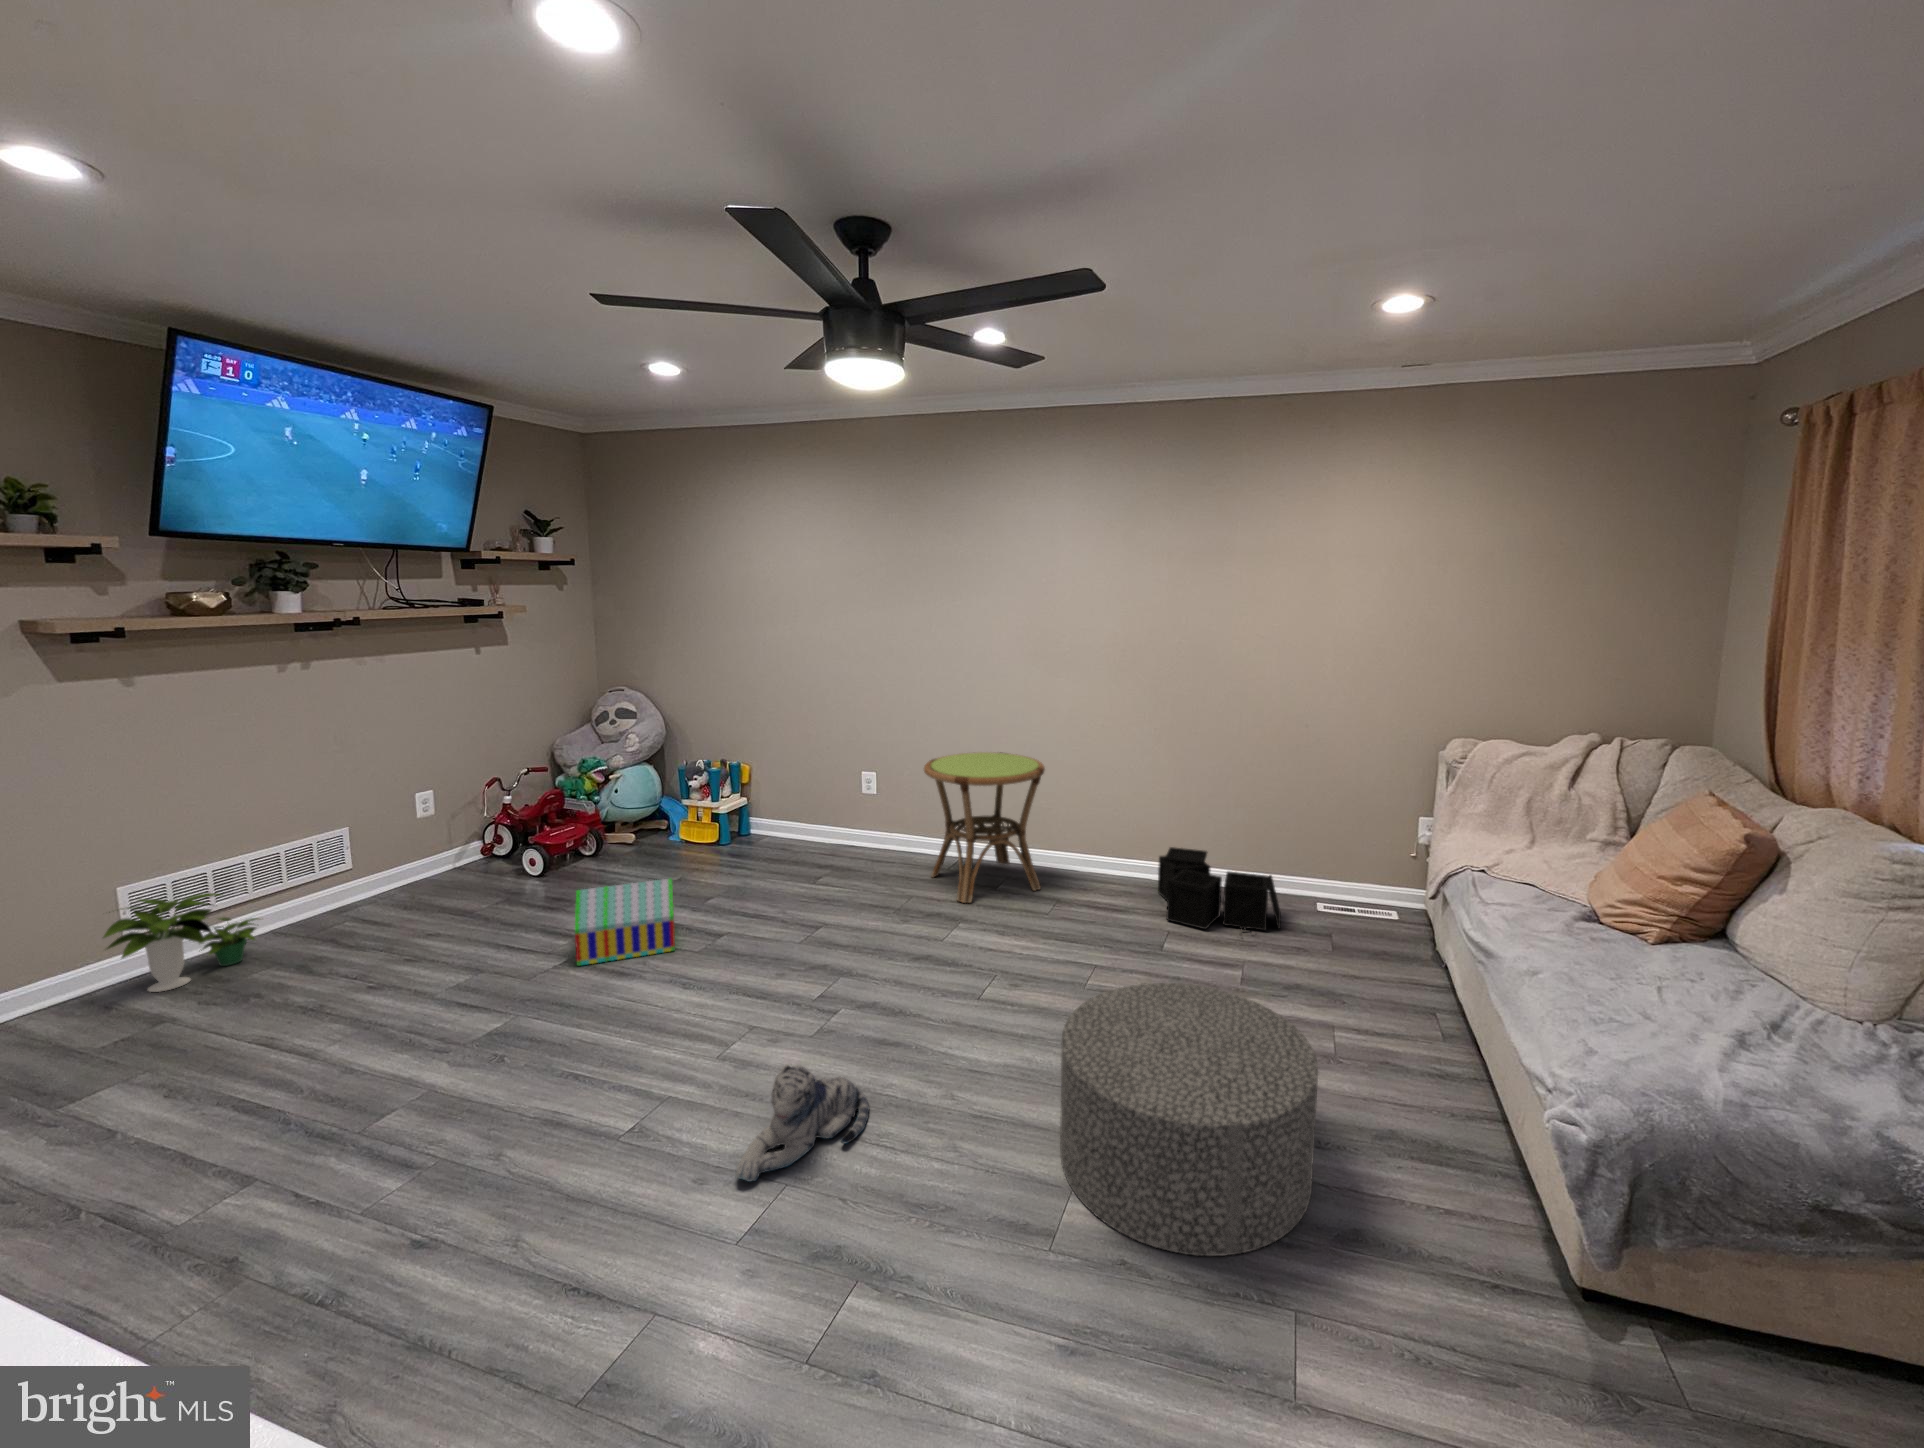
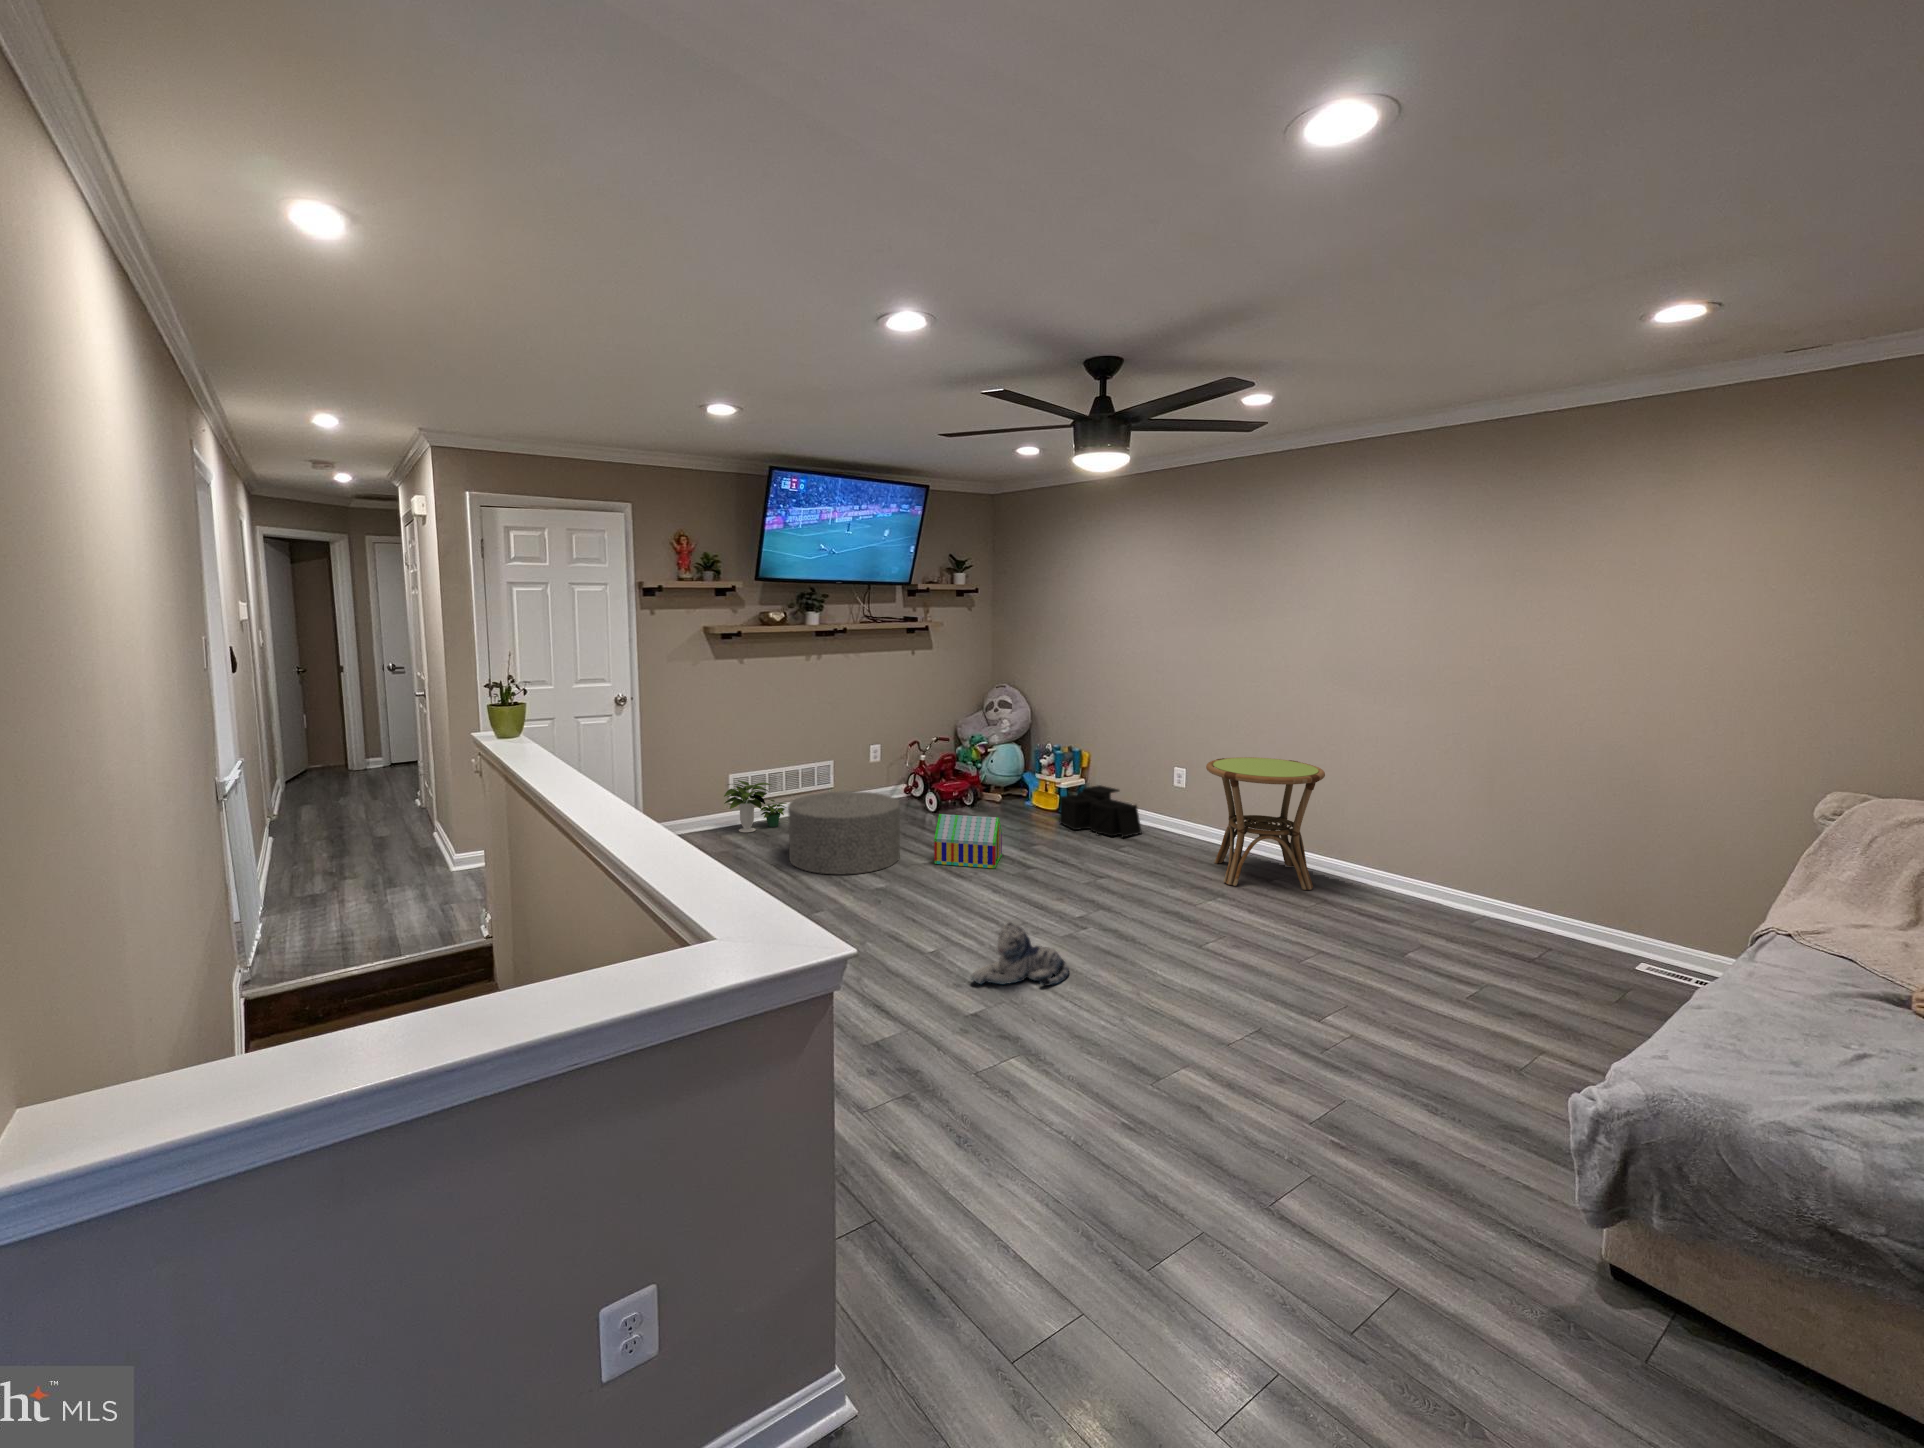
storage bin: present [1158,847,1281,930] -> present [1060,785,1141,837]
ottoman: present [1060,983,1318,1256] -> present [788,791,900,874]

